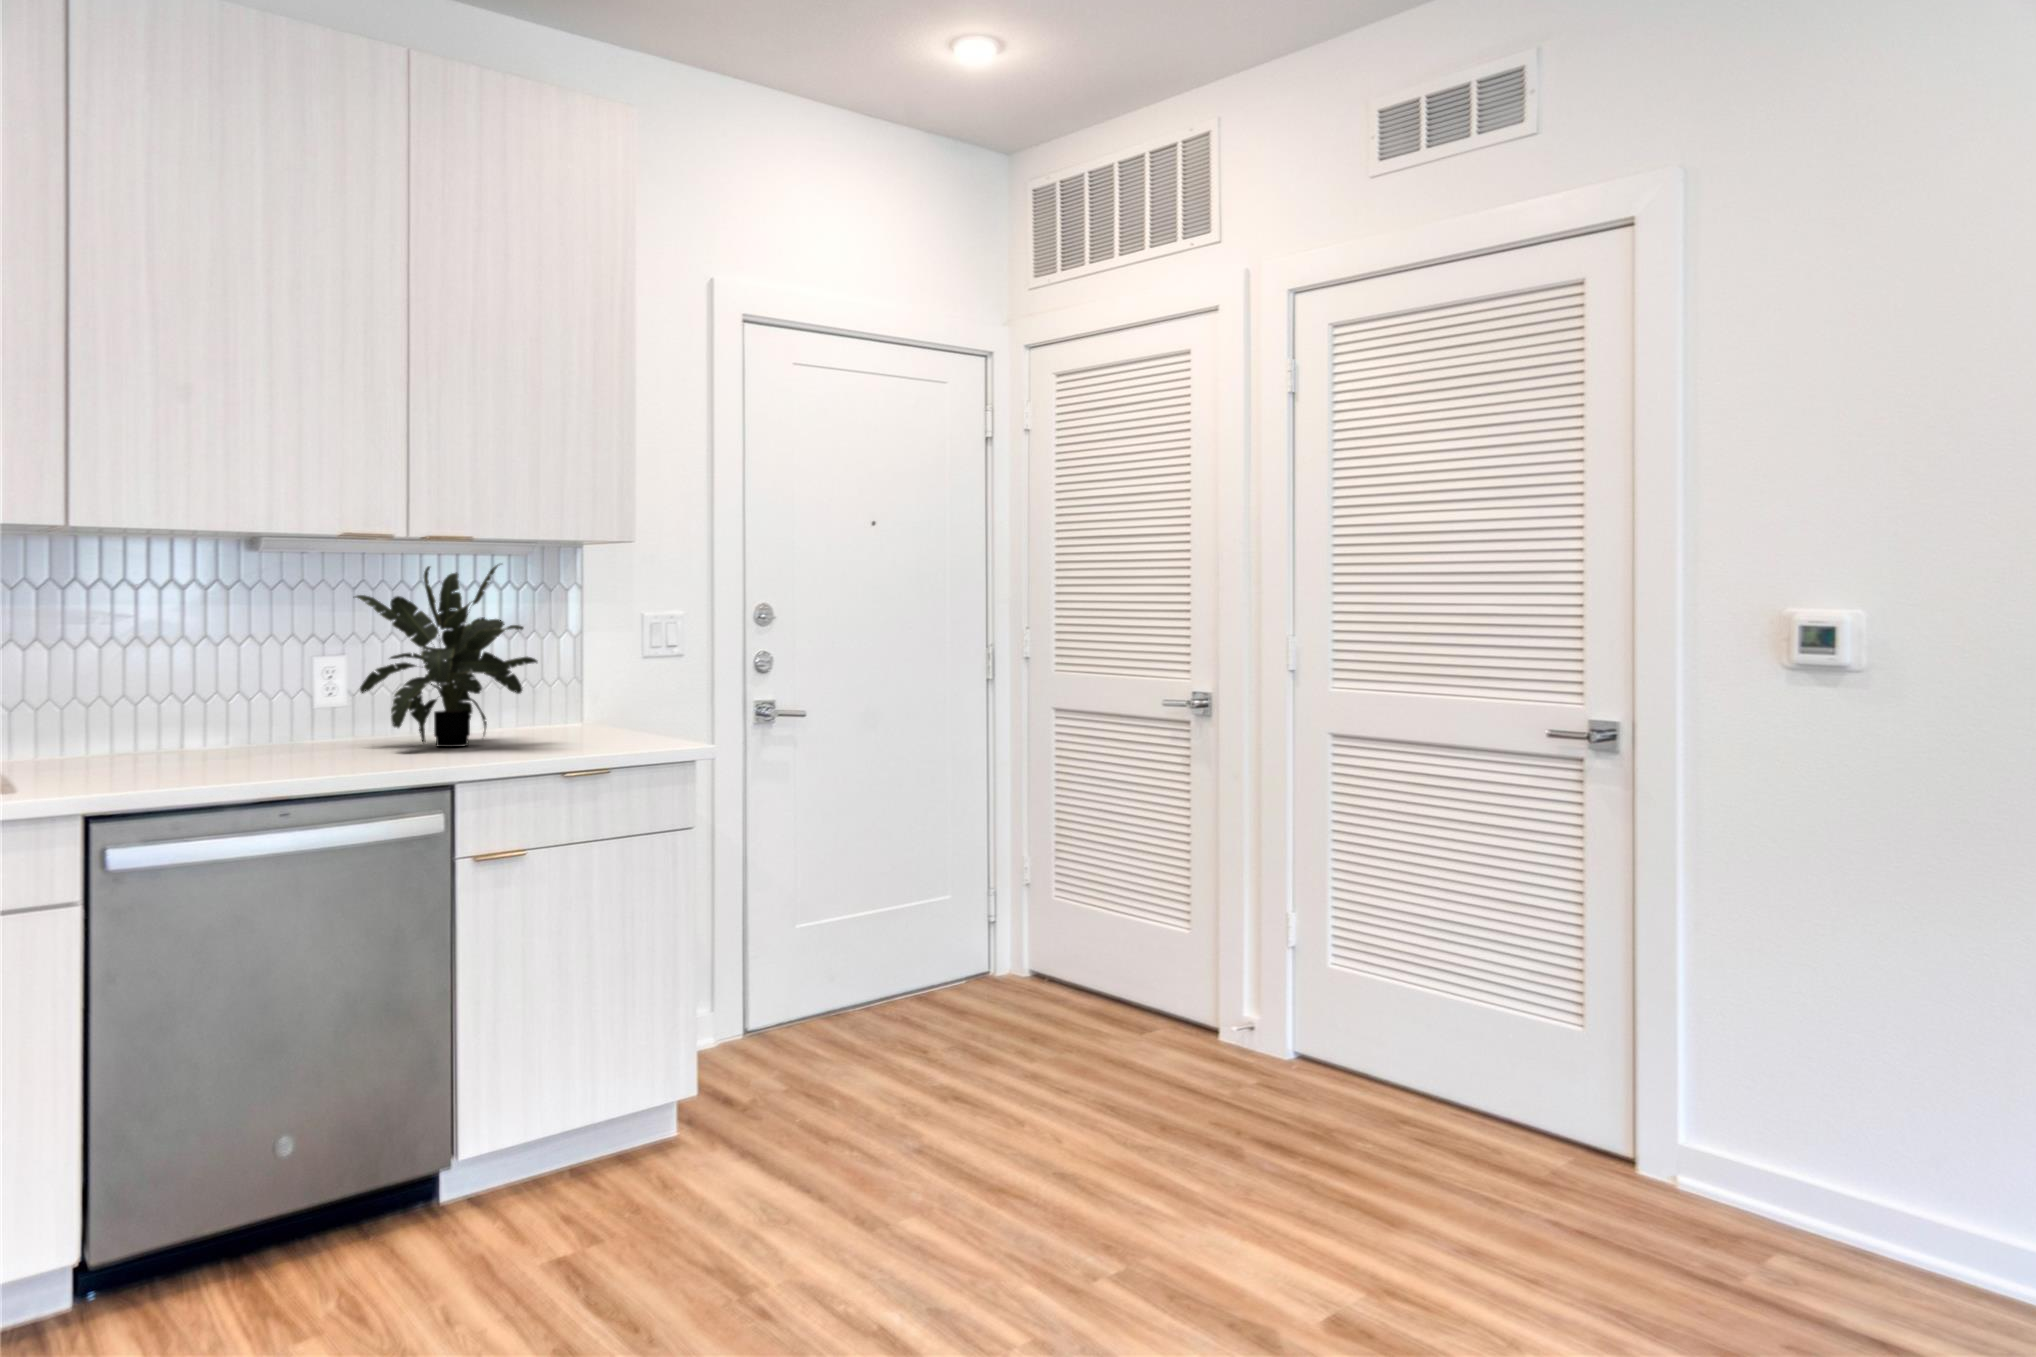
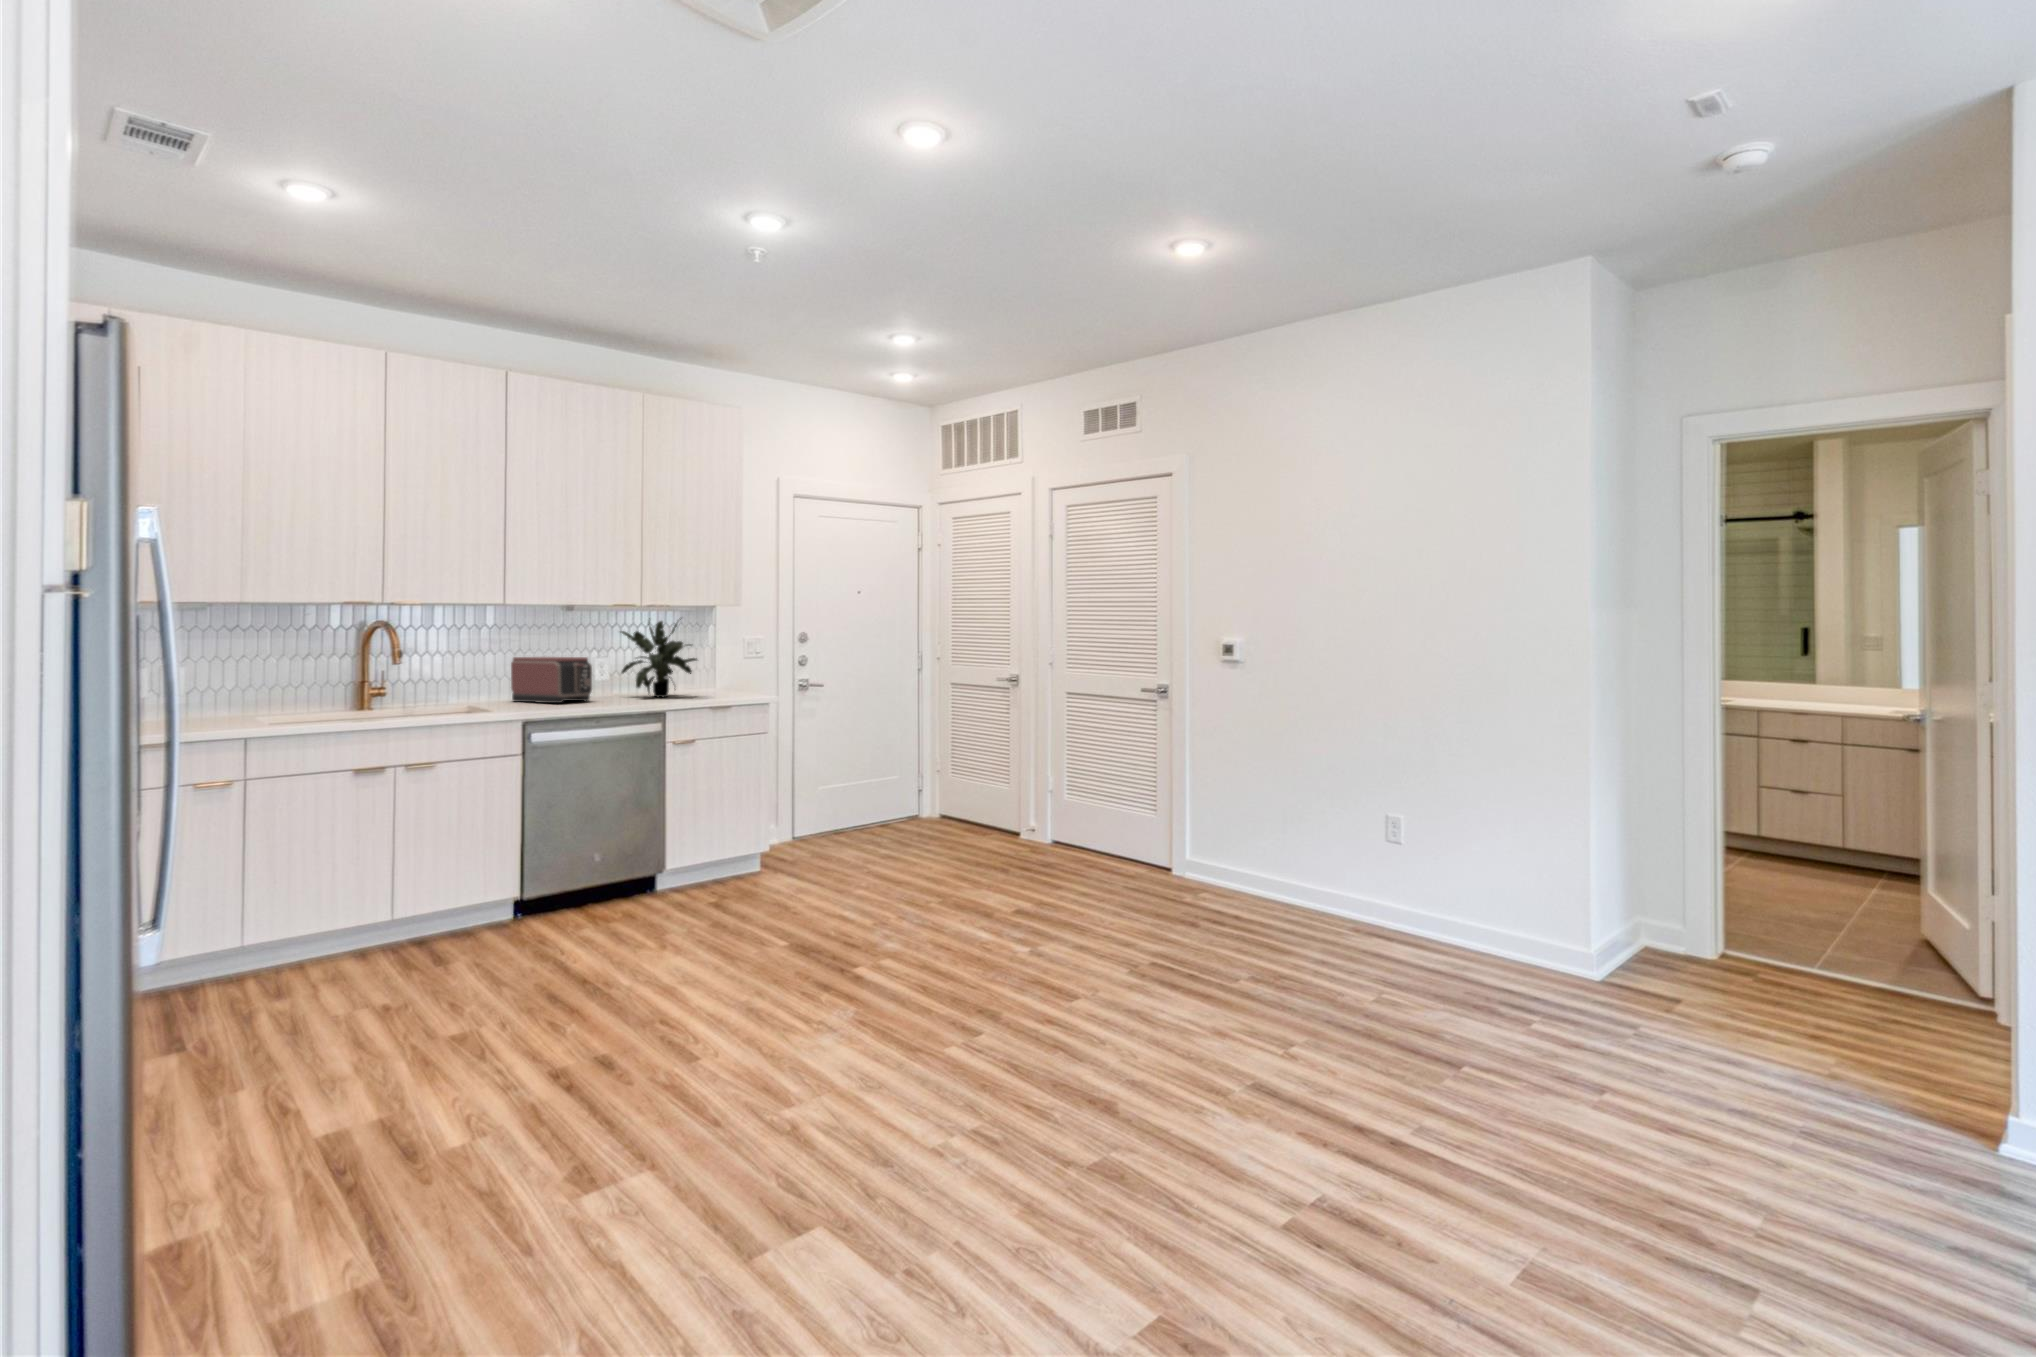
toaster: none [84,654,282,768] -> present [511,657,592,703]

